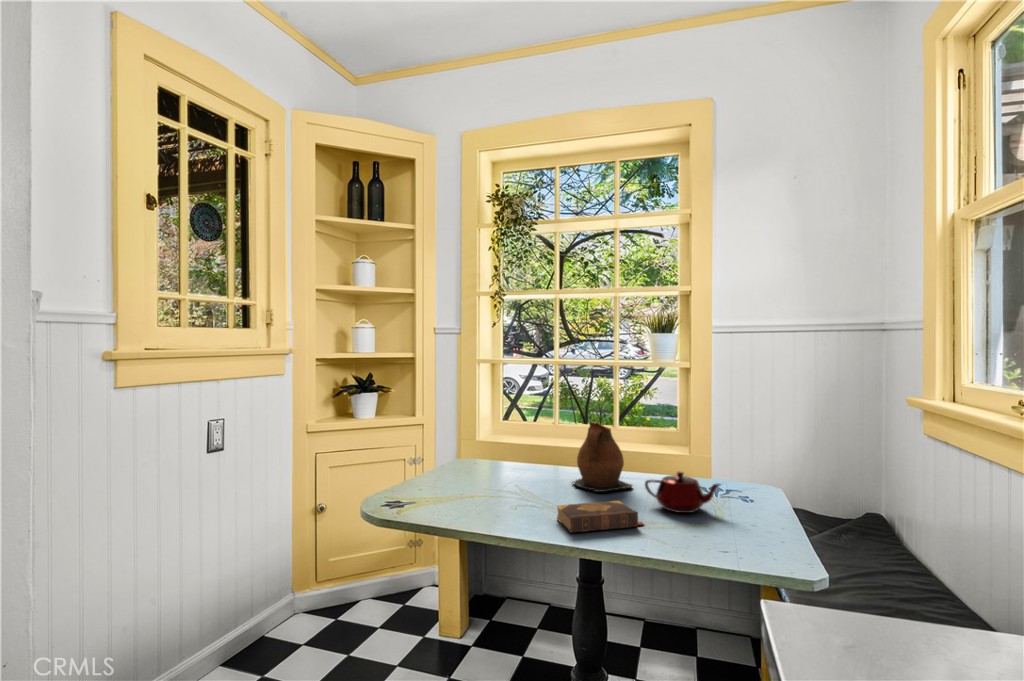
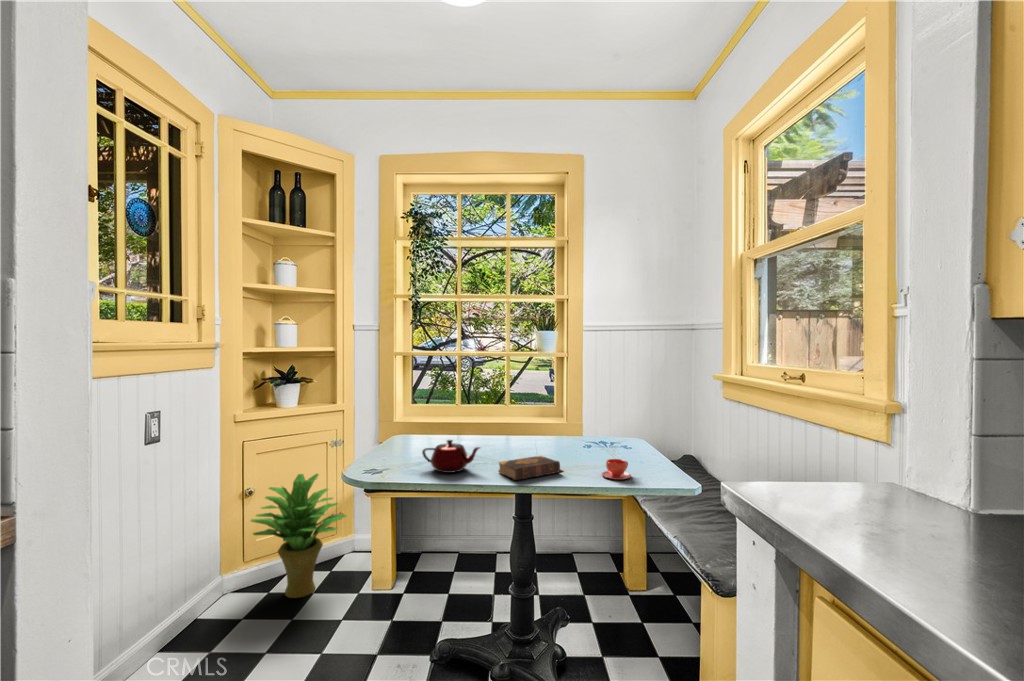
ceramic pitcher: present [572,422,632,492] -> none [493,399,541,452]
teapot: present [645,471,720,513] -> present [422,440,480,473]
potted plant: none [316,493,416,631] -> present [251,474,346,598]
teacup: none [696,515,740,547] -> present [602,459,631,480]

